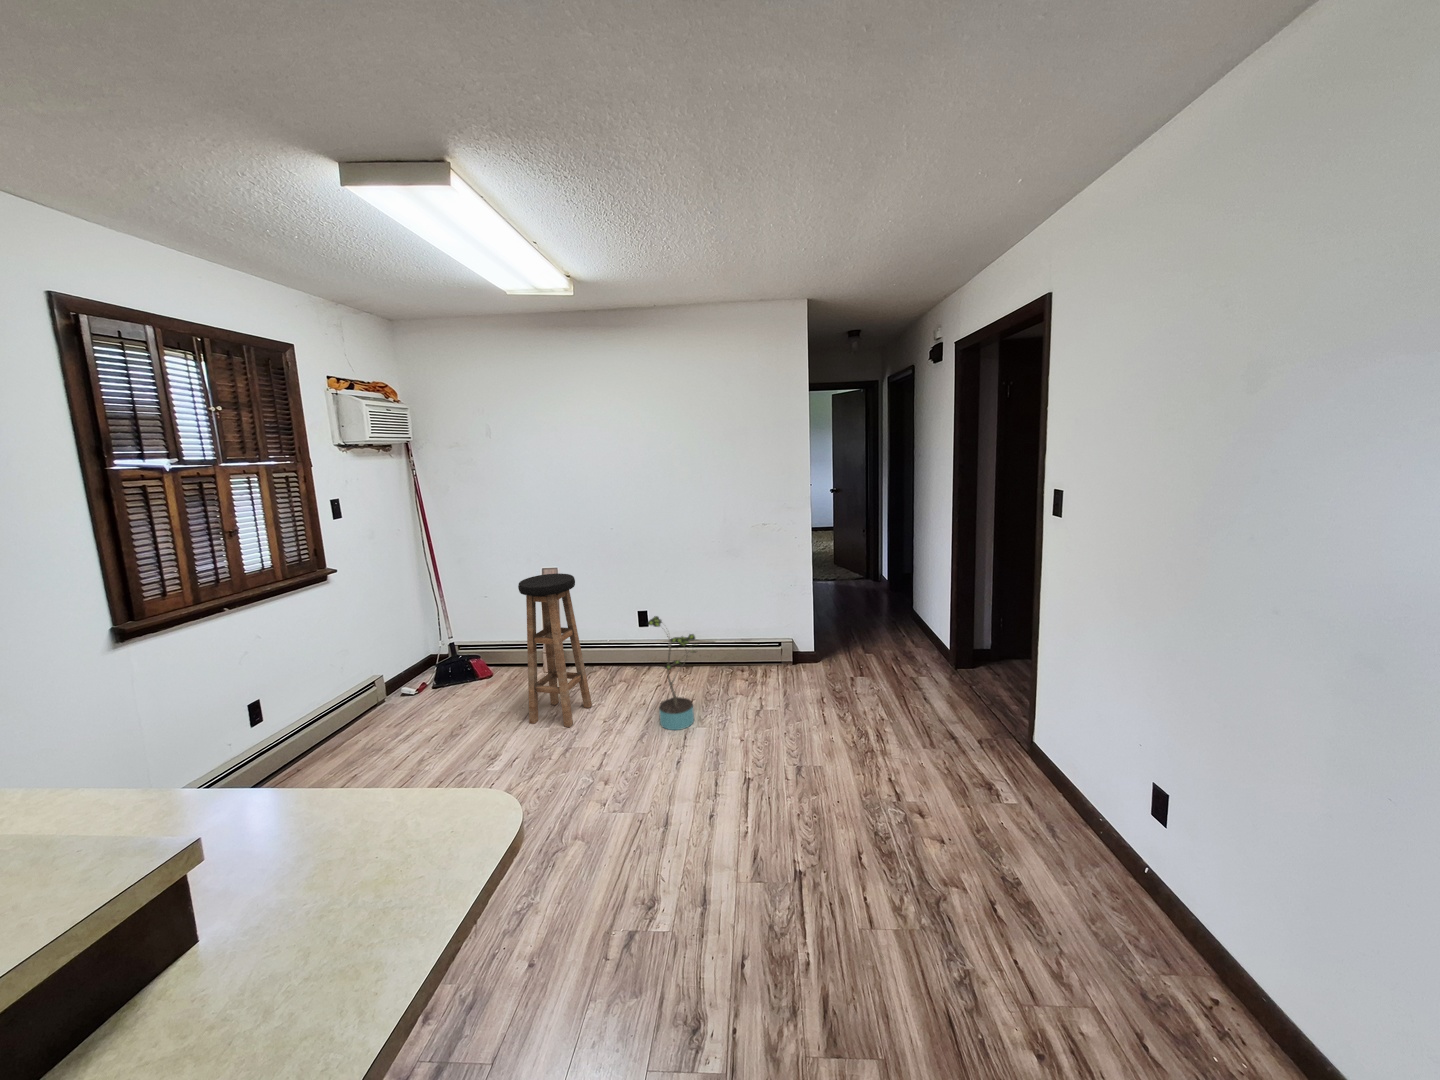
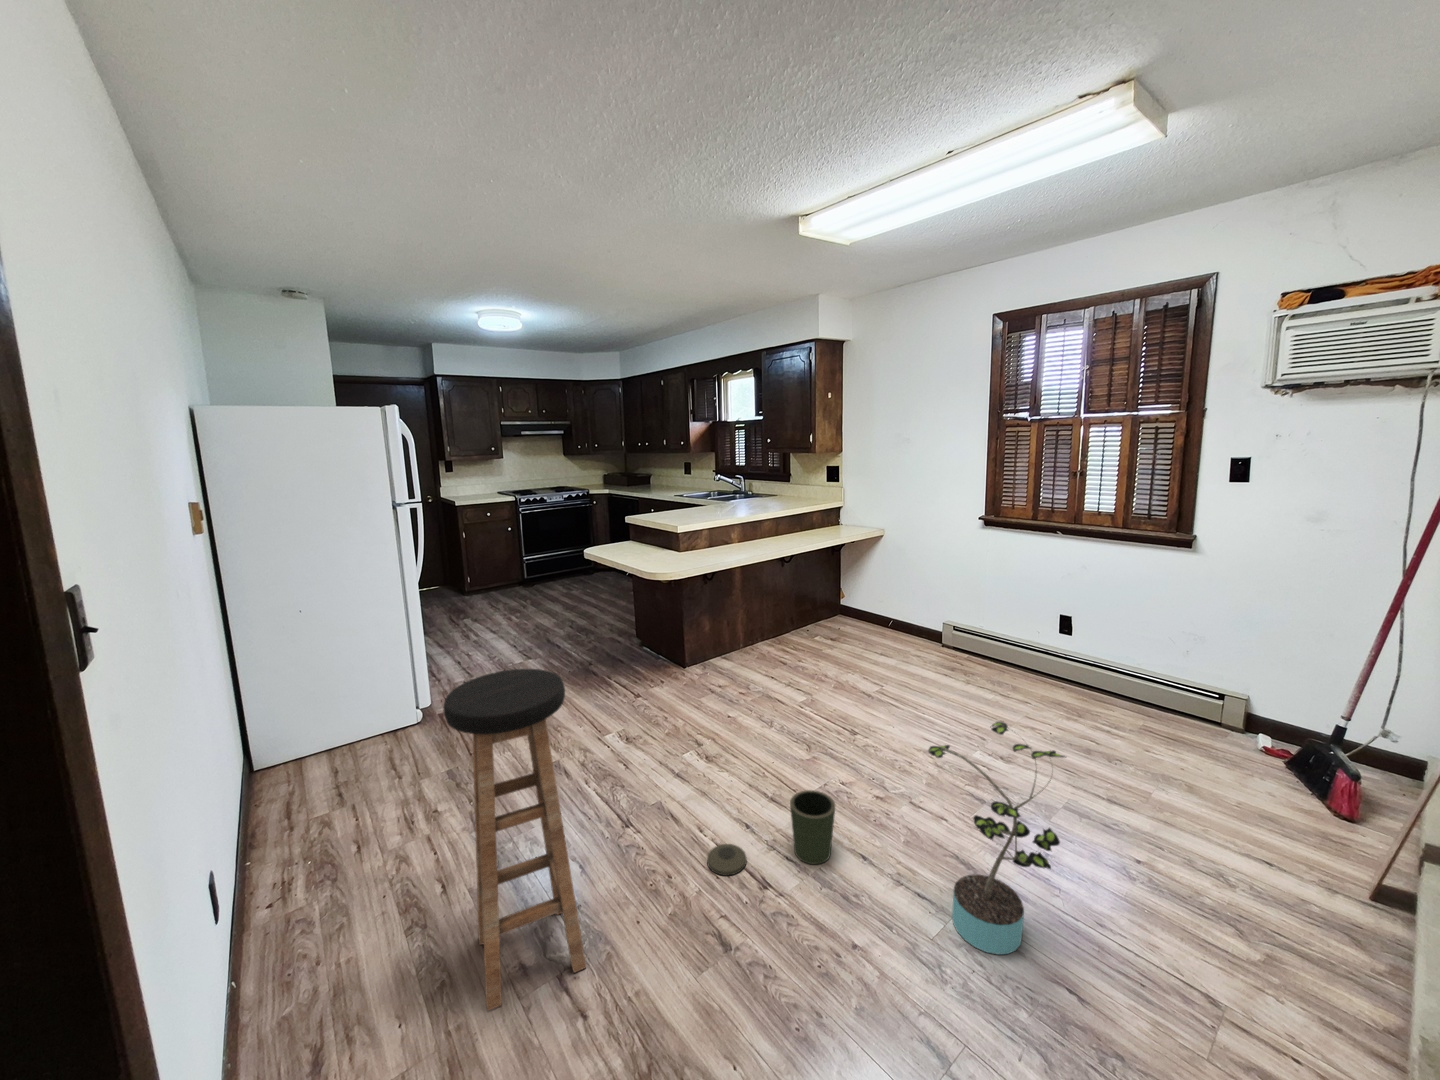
bar stool: present [518,574,592,727] -> present [444,669,586,1010]
trash can: none [676,735,768,815] -> present [707,790,835,876]

